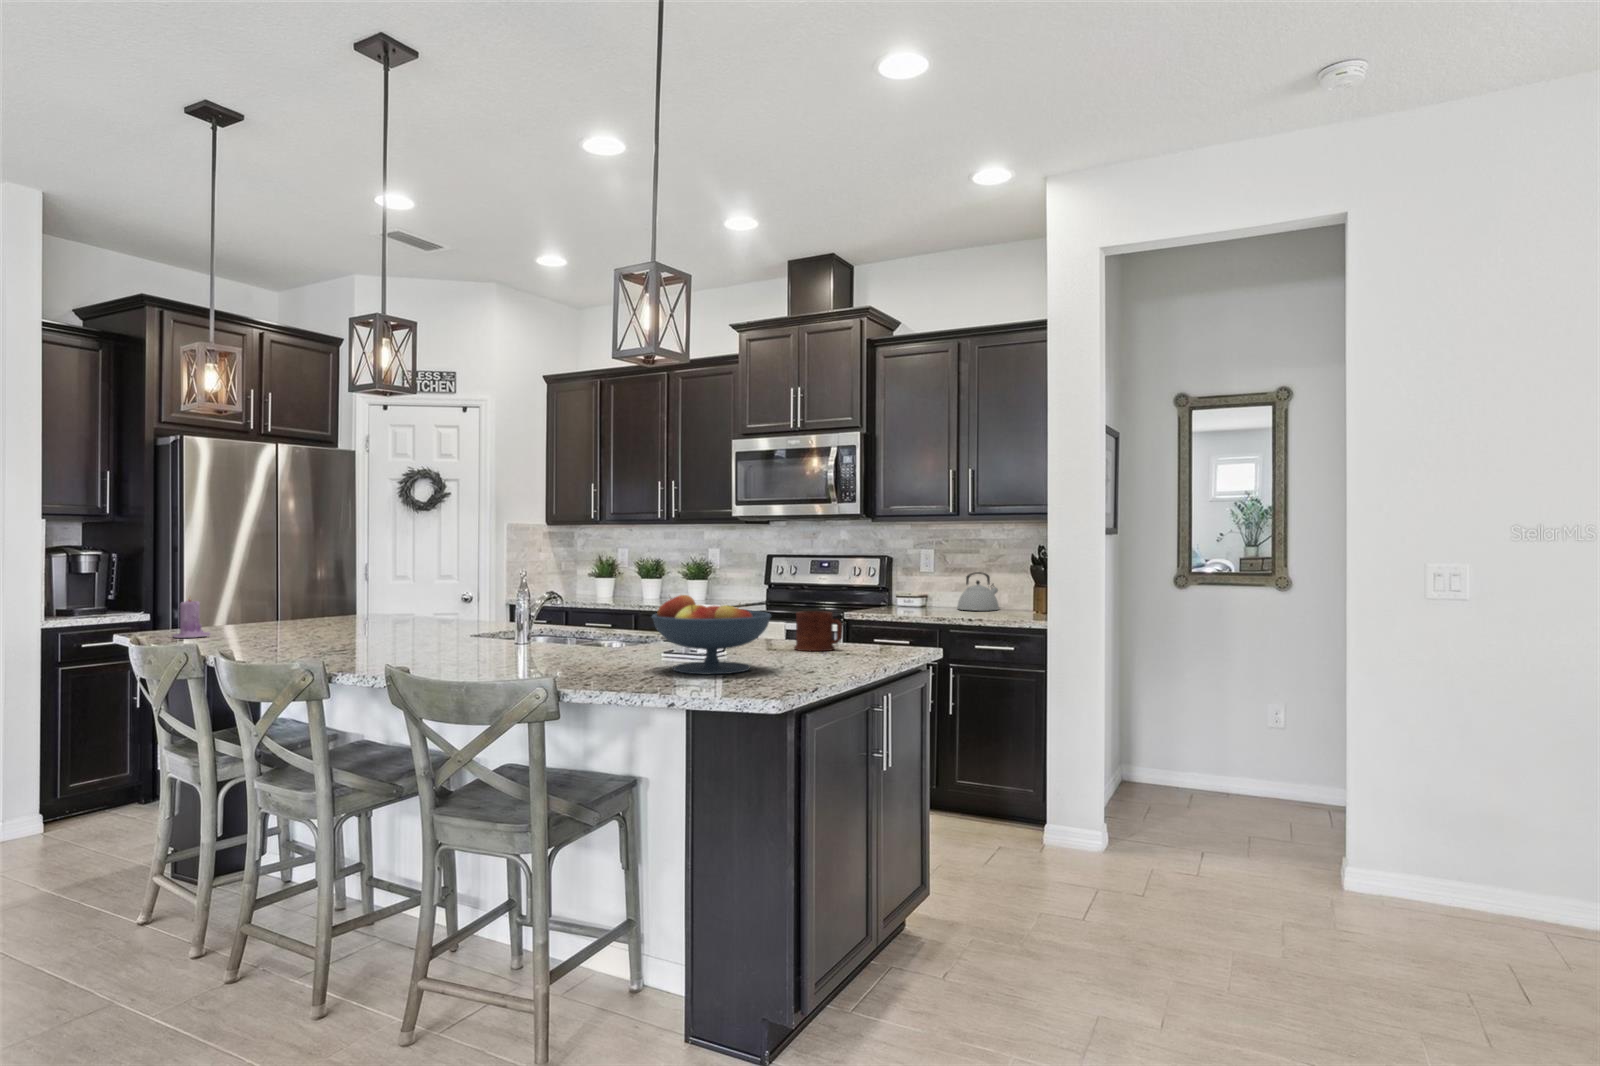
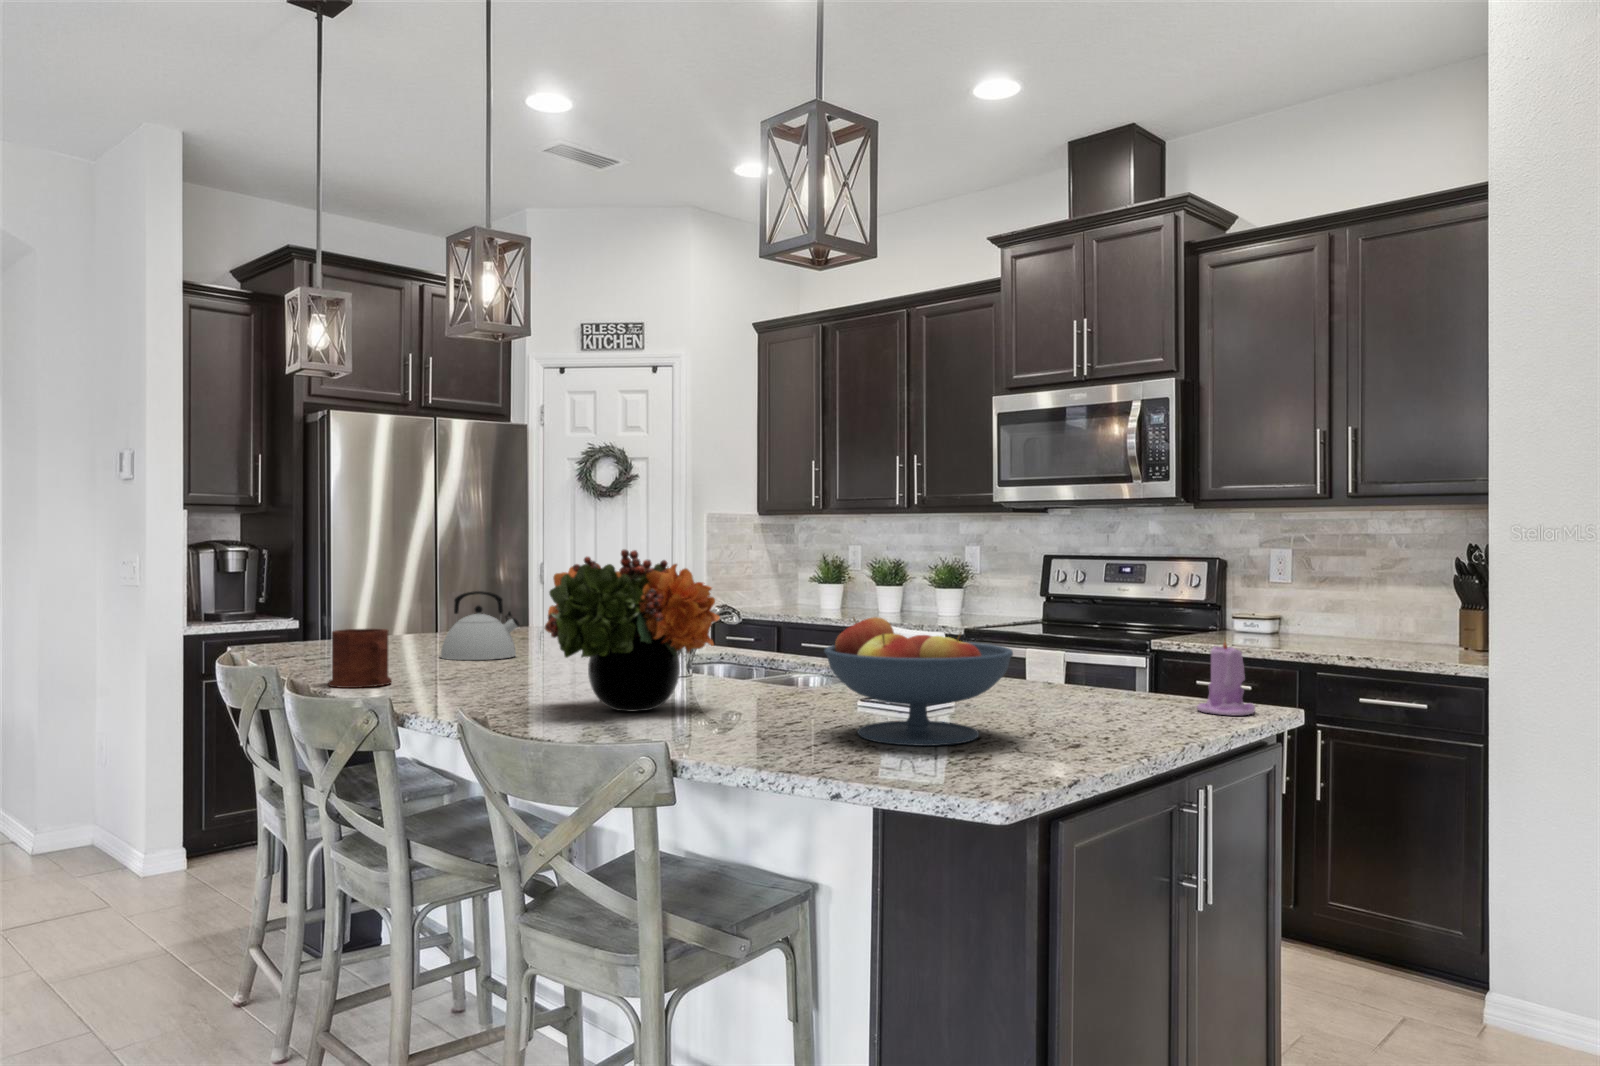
flower arrangement: none [441,552,572,664] -> present [545,549,720,711]
kettle: present [957,572,999,611] -> present [441,591,519,660]
candle: present [173,599,210,638] -> present [1197,641,1255,716]
mug: present [794,611,842,651] -> present [328,629,392,688]

